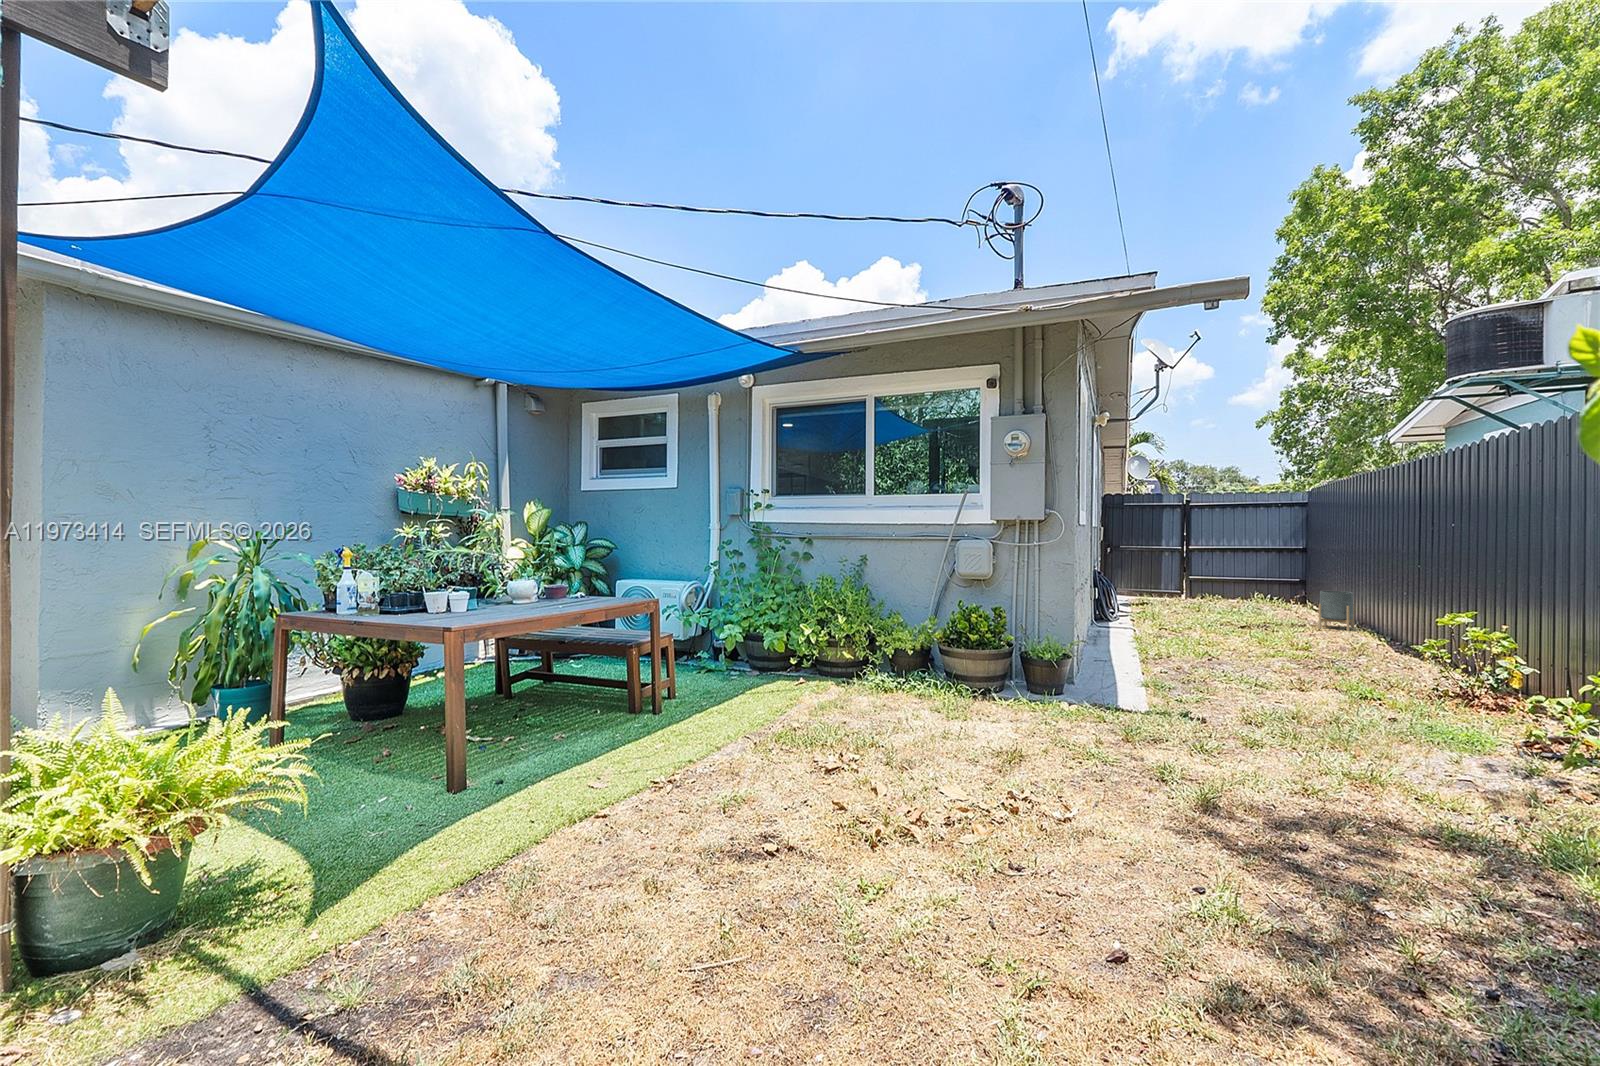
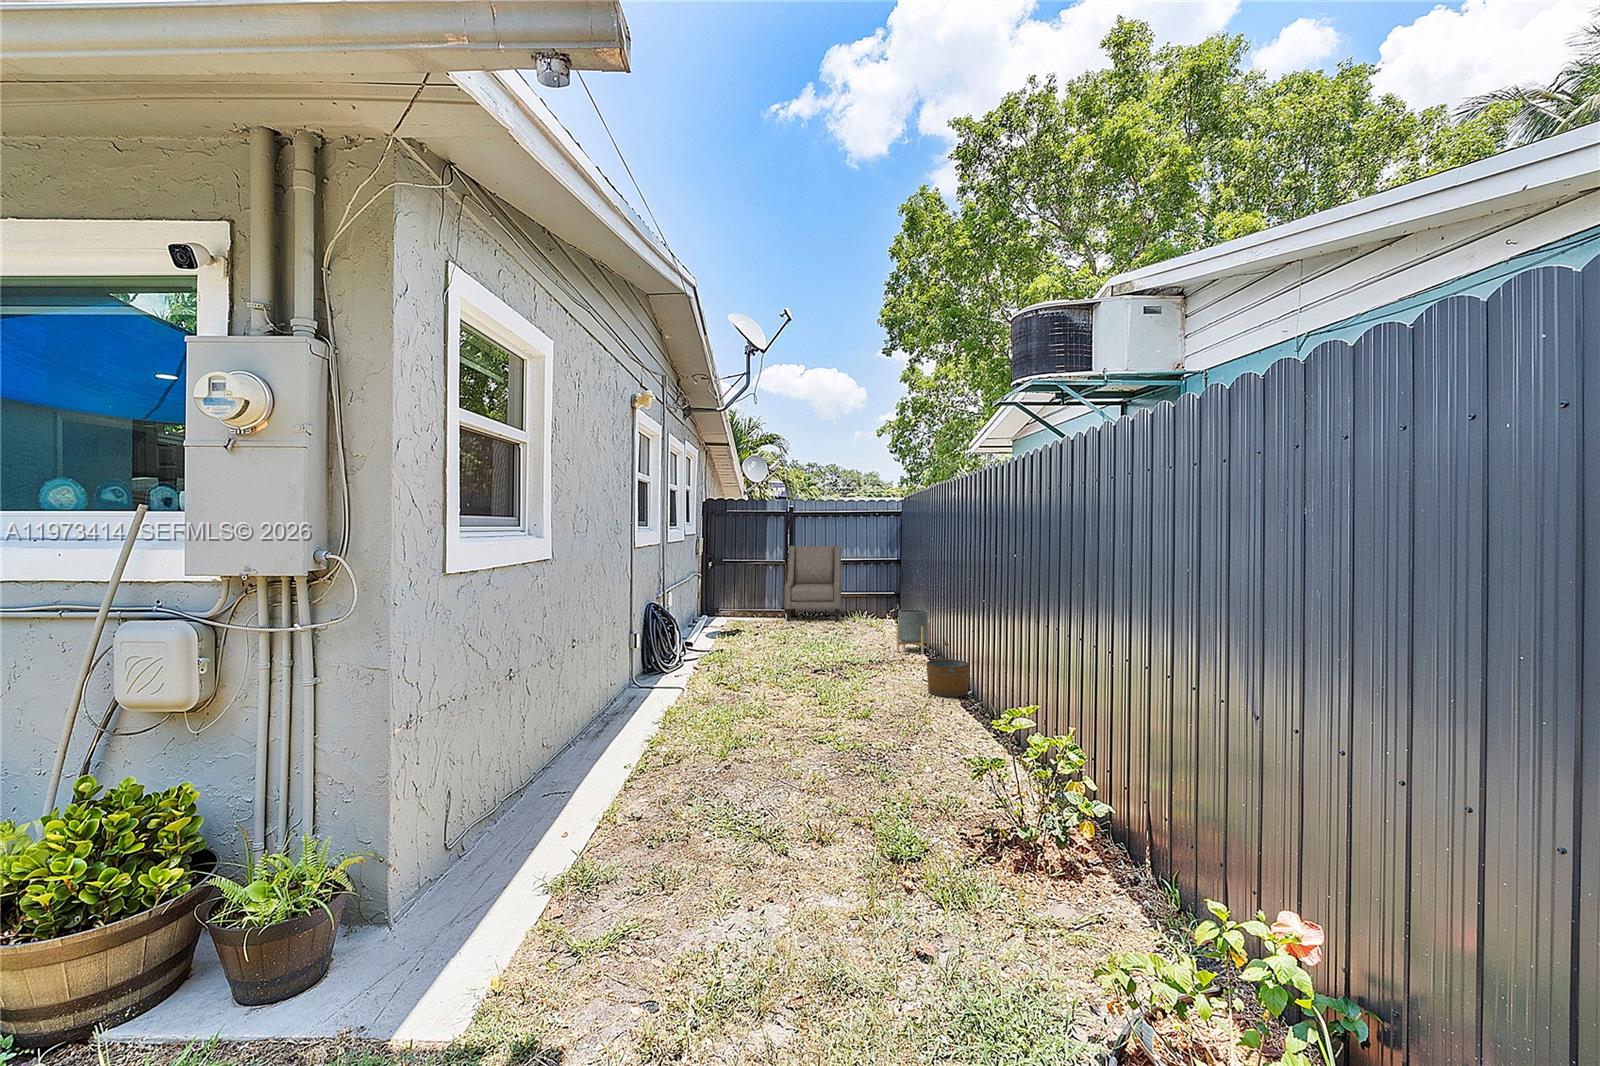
chair: none [1185,535,1243,604] -> present [785,545,841,621]
bucket: none [1366,613,1413,659] -> present [927,641,969,697]

